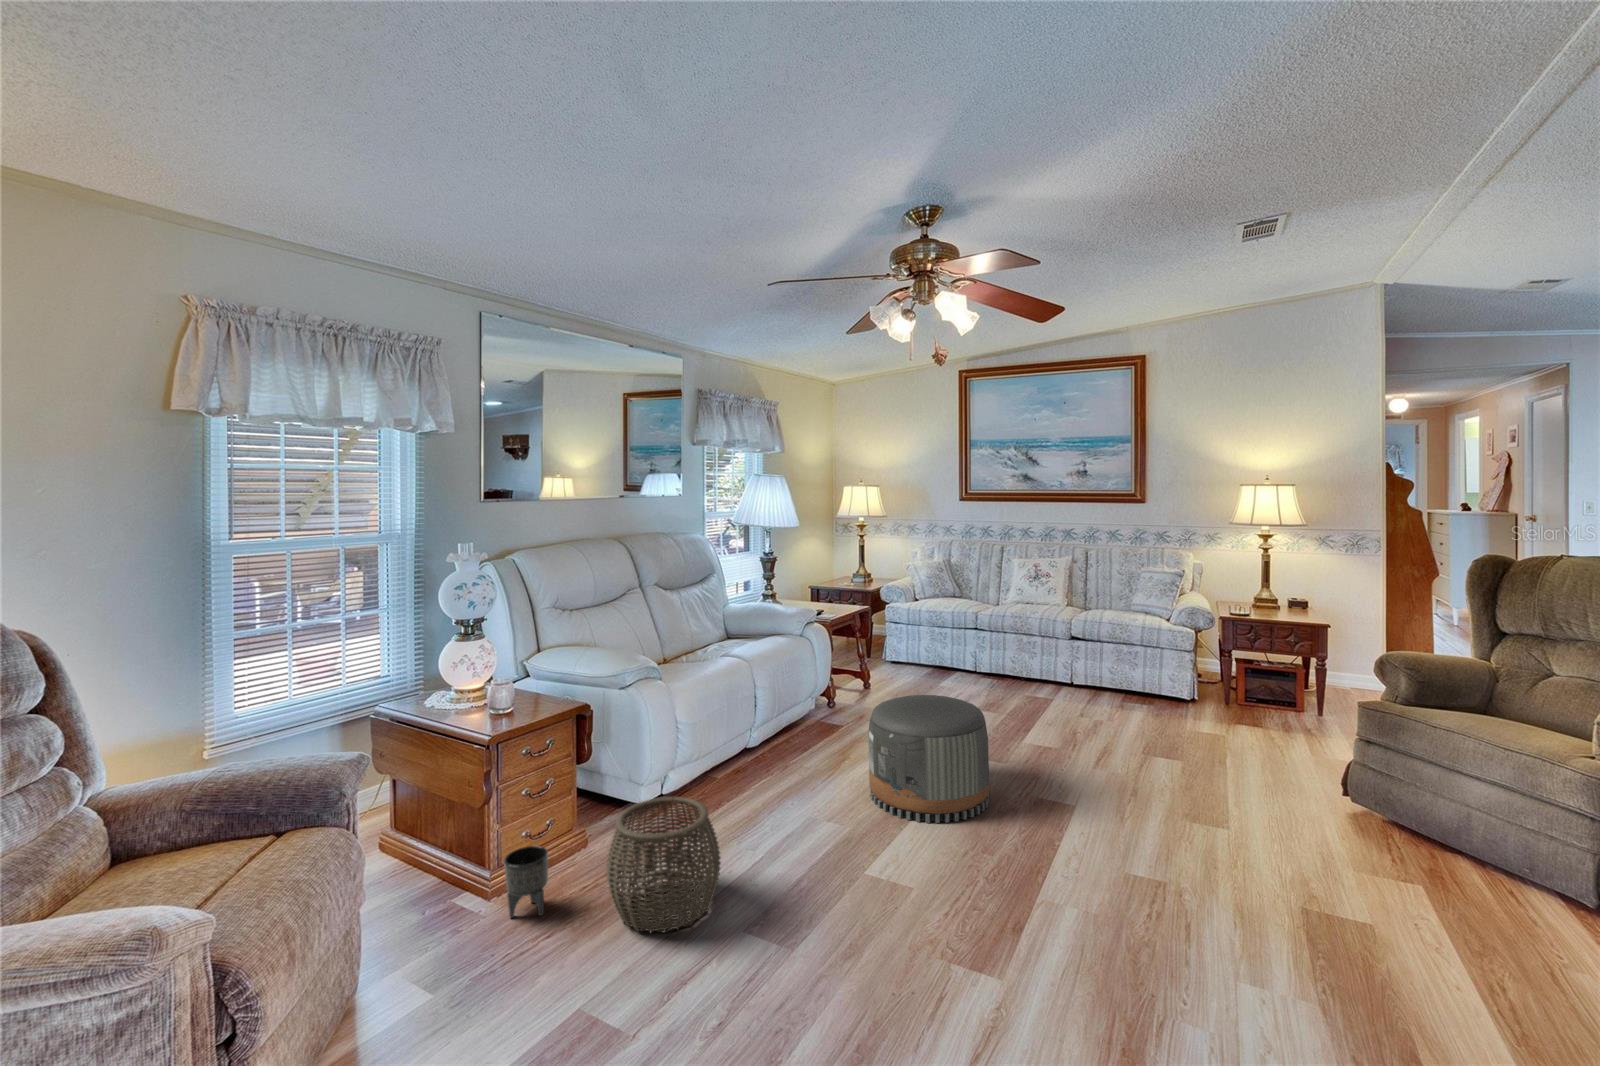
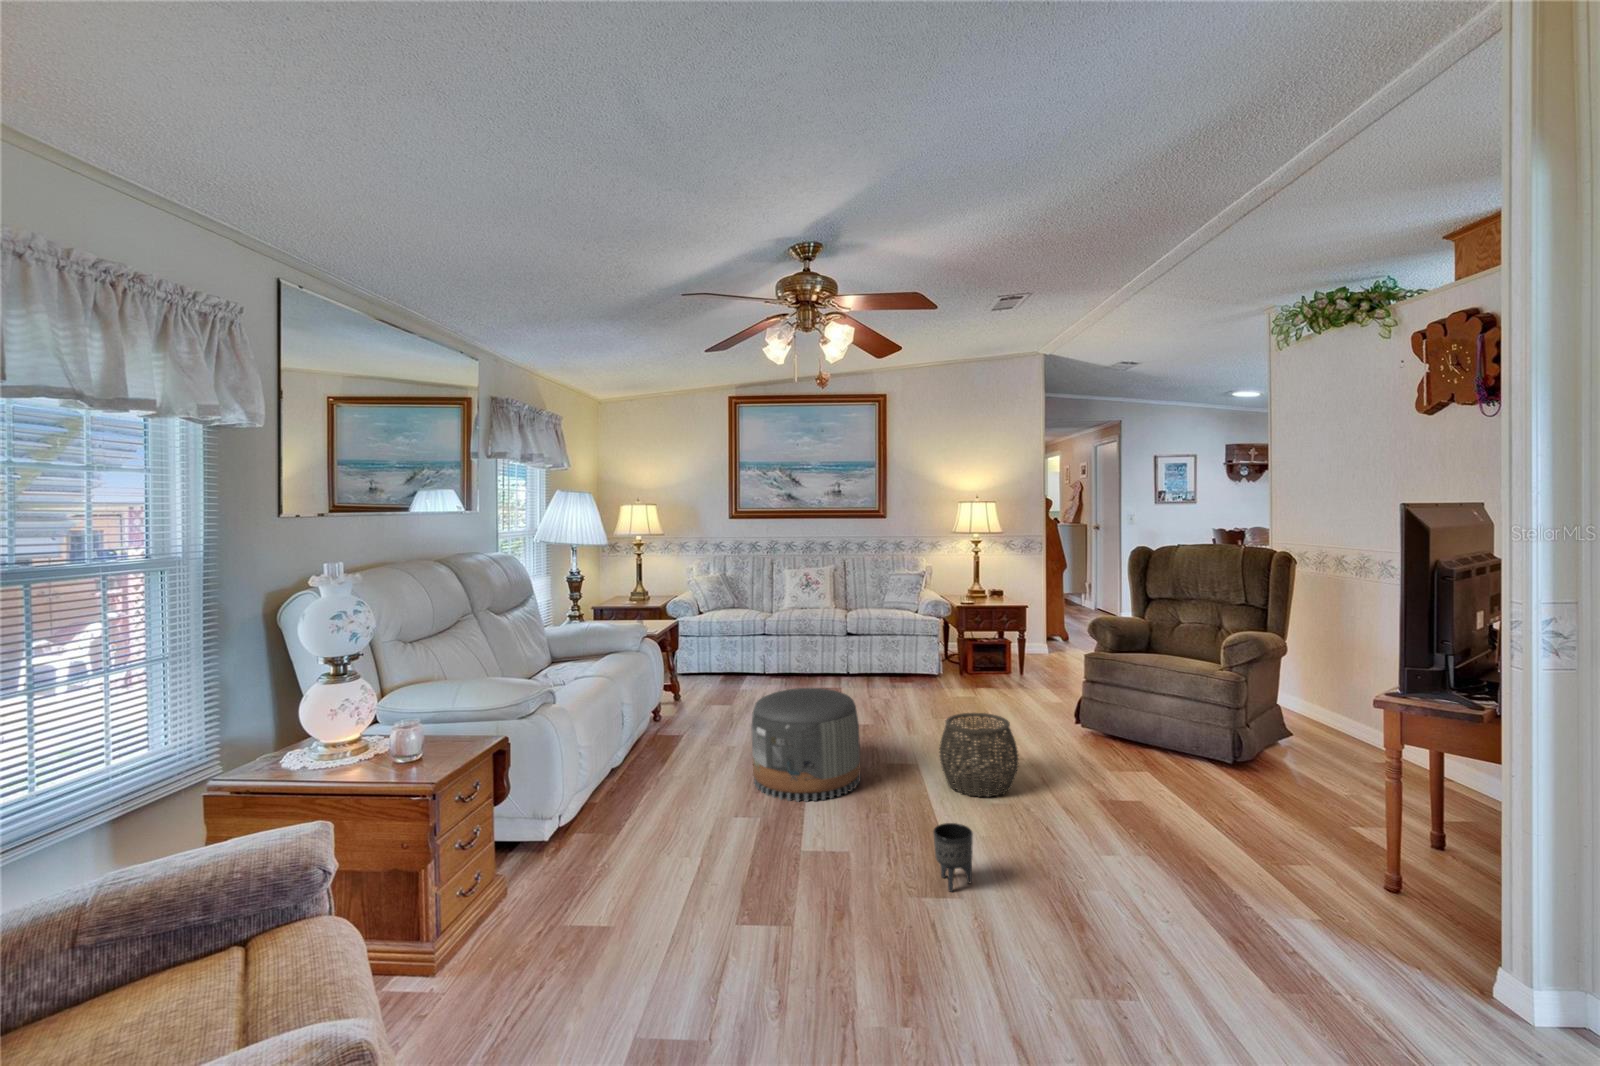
woven basket: present [606,797,721,933] -> present [939,713,1018,797]
planter: present [504,846,548,918] -> present [933,823,973,892]

